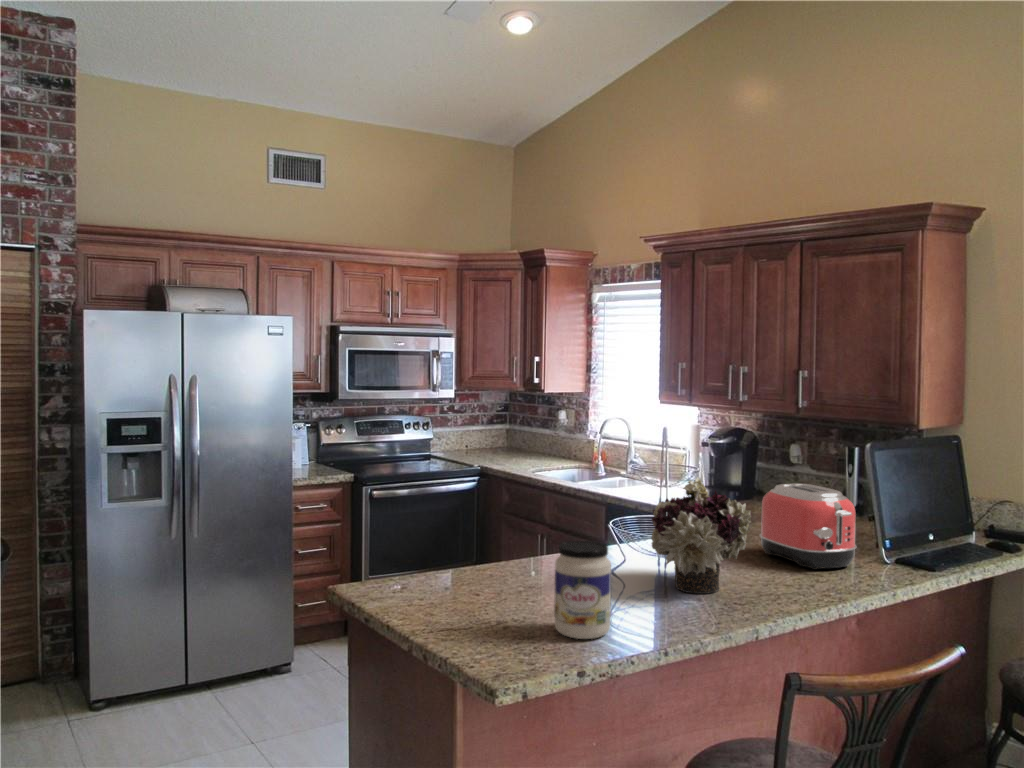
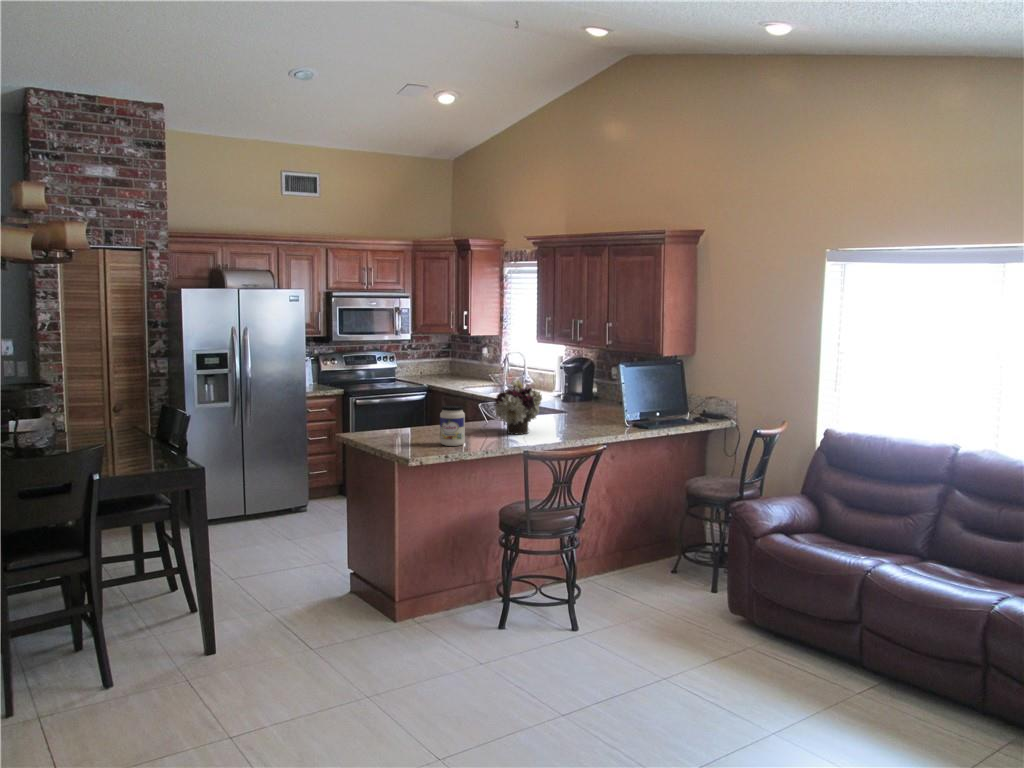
toaster: present [760,484,857,570] -> none [564,385,608,427]

